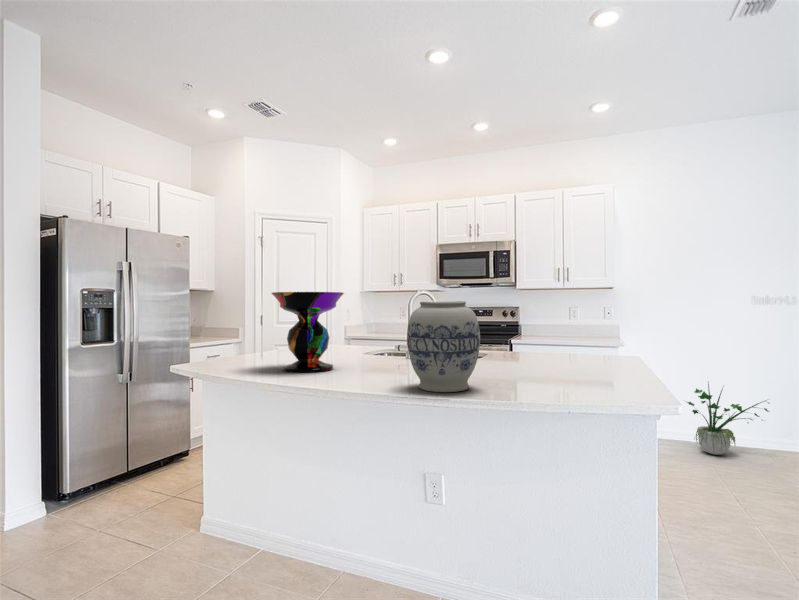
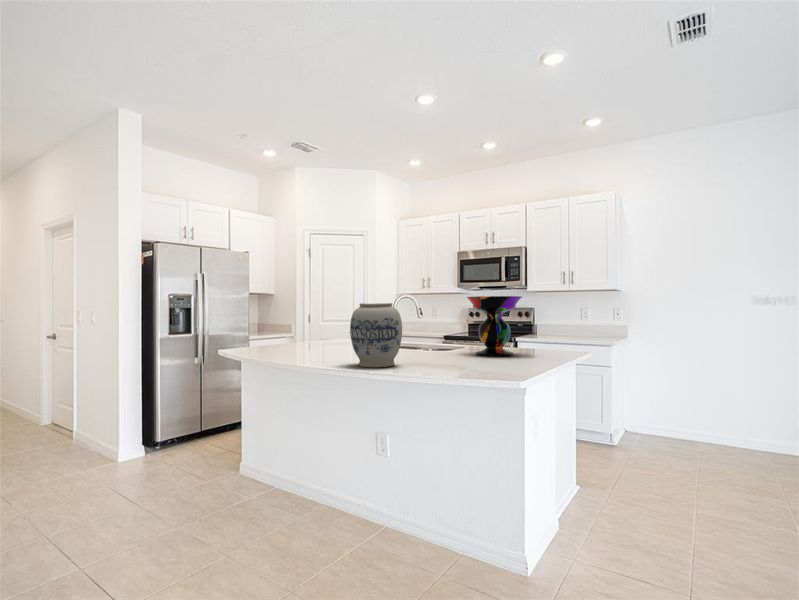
decorative bowl: present [272,292,344,373] -> present [467,296,522,357]
potted plant: present [687,384,769,455] -> none [681,373,771,450]

